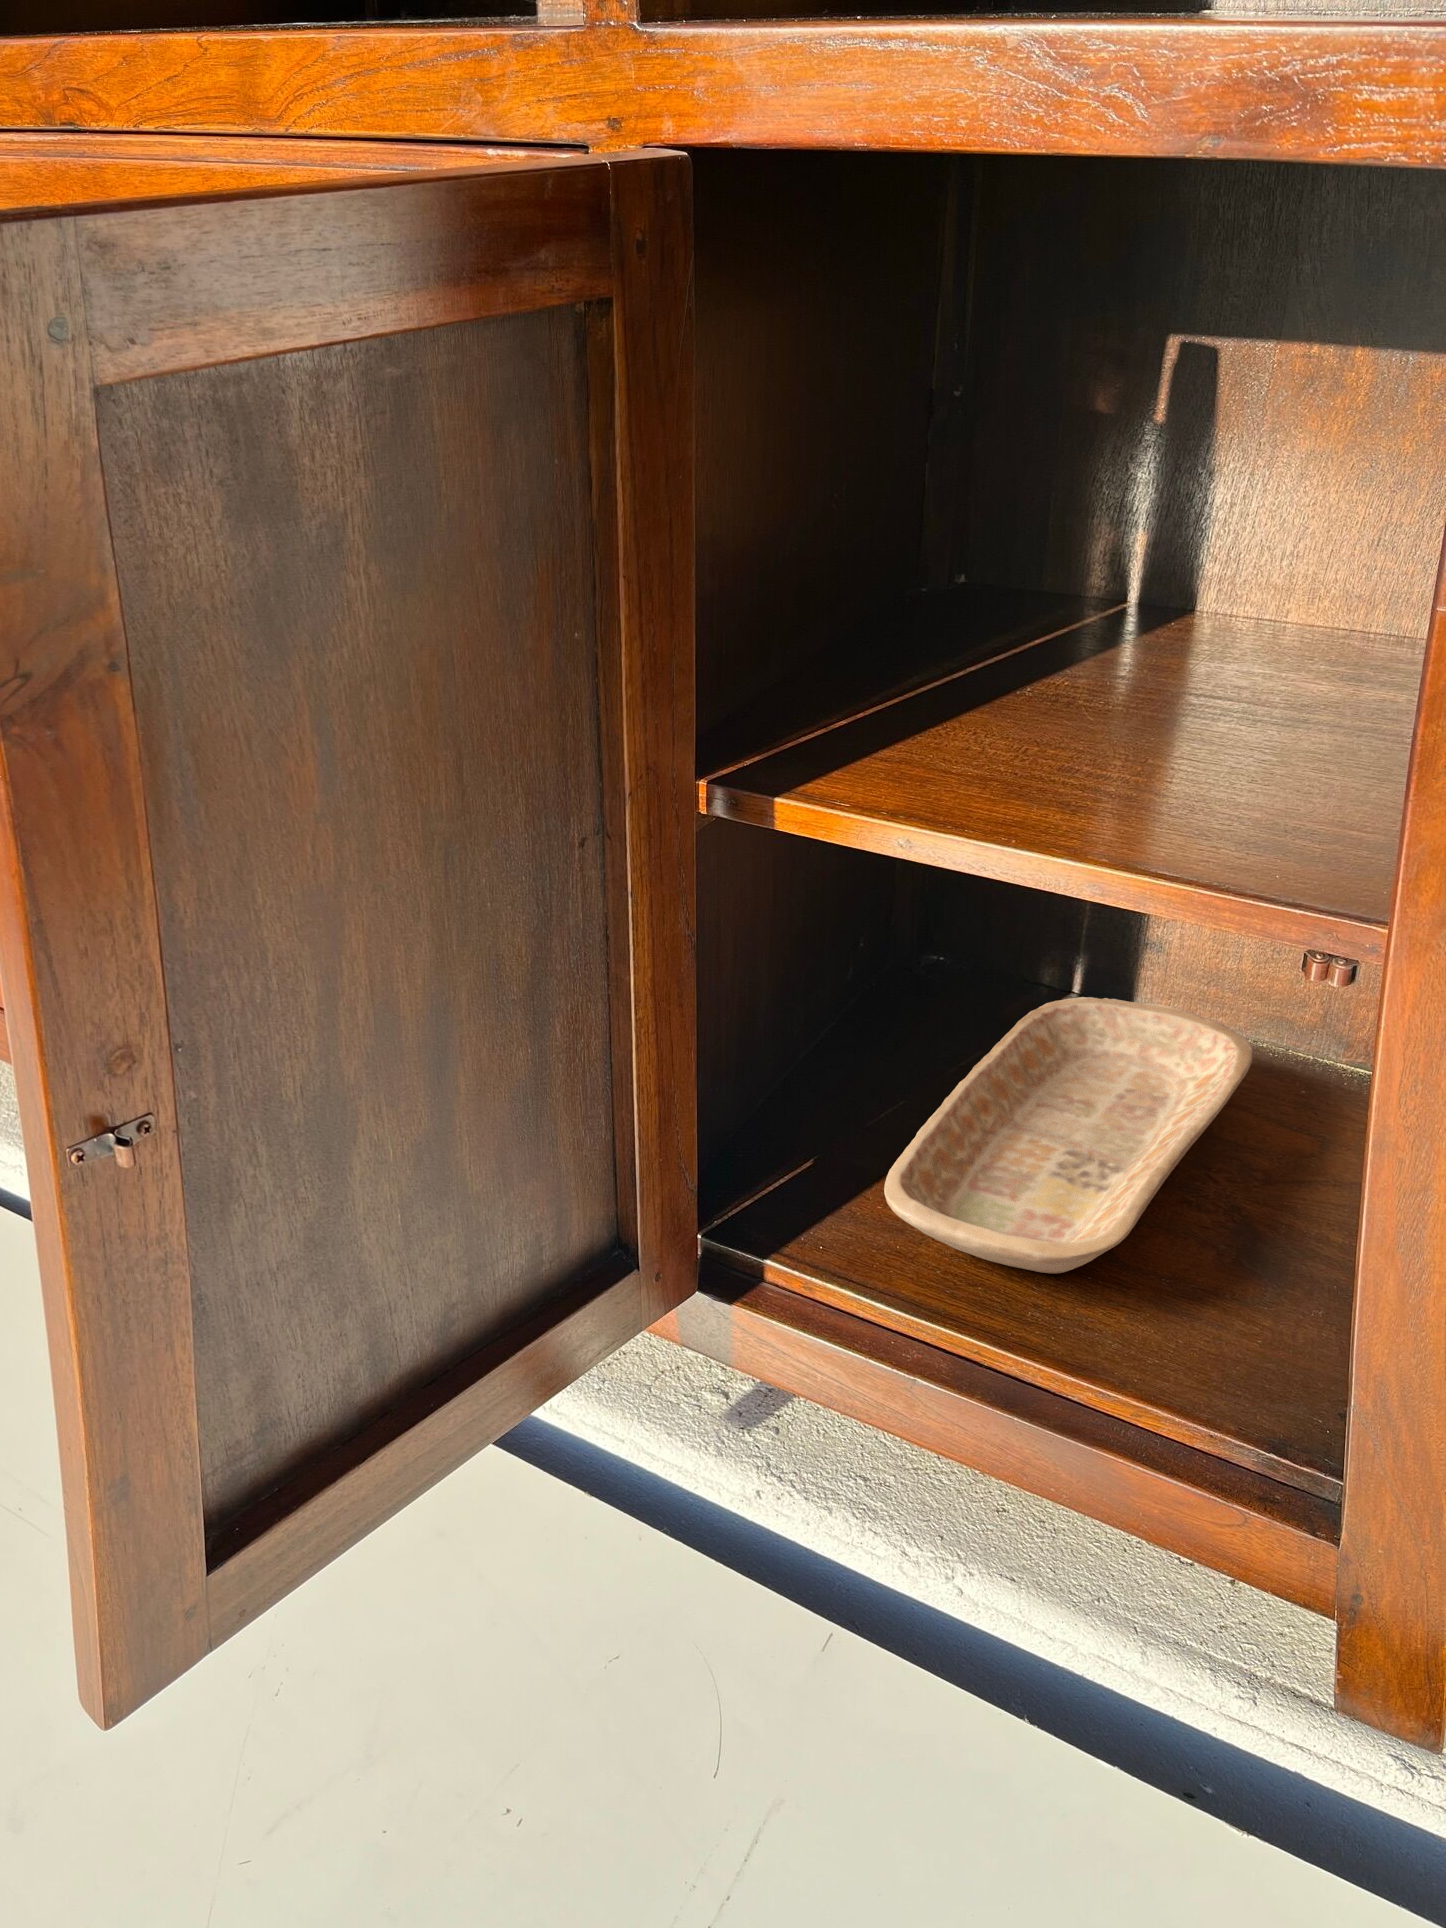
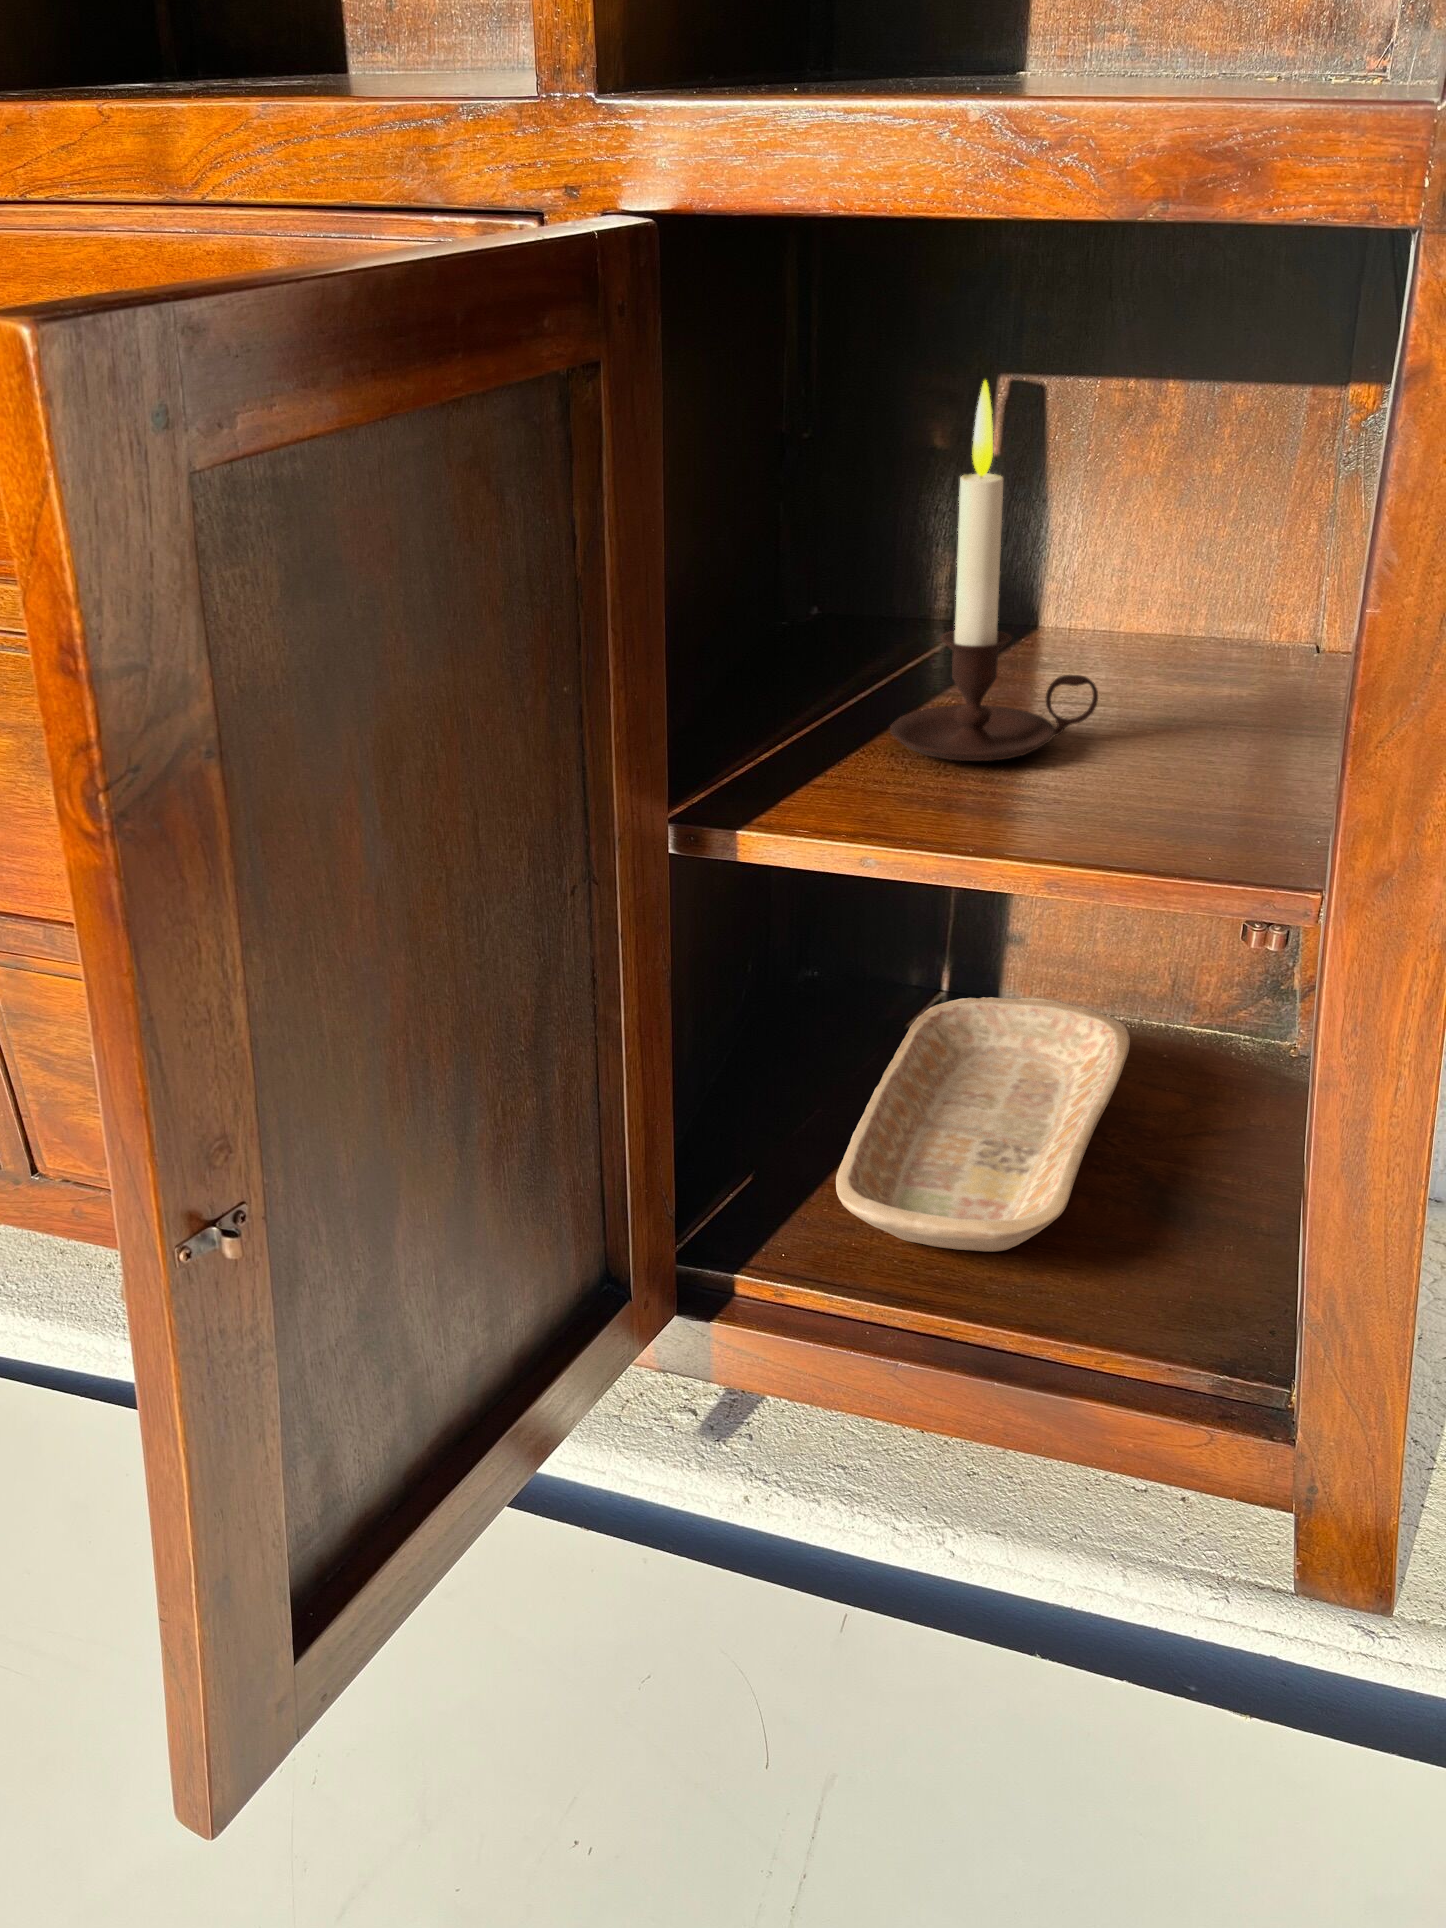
candle: none [980,319,1215,741] -> present [890,380,1098,761]

